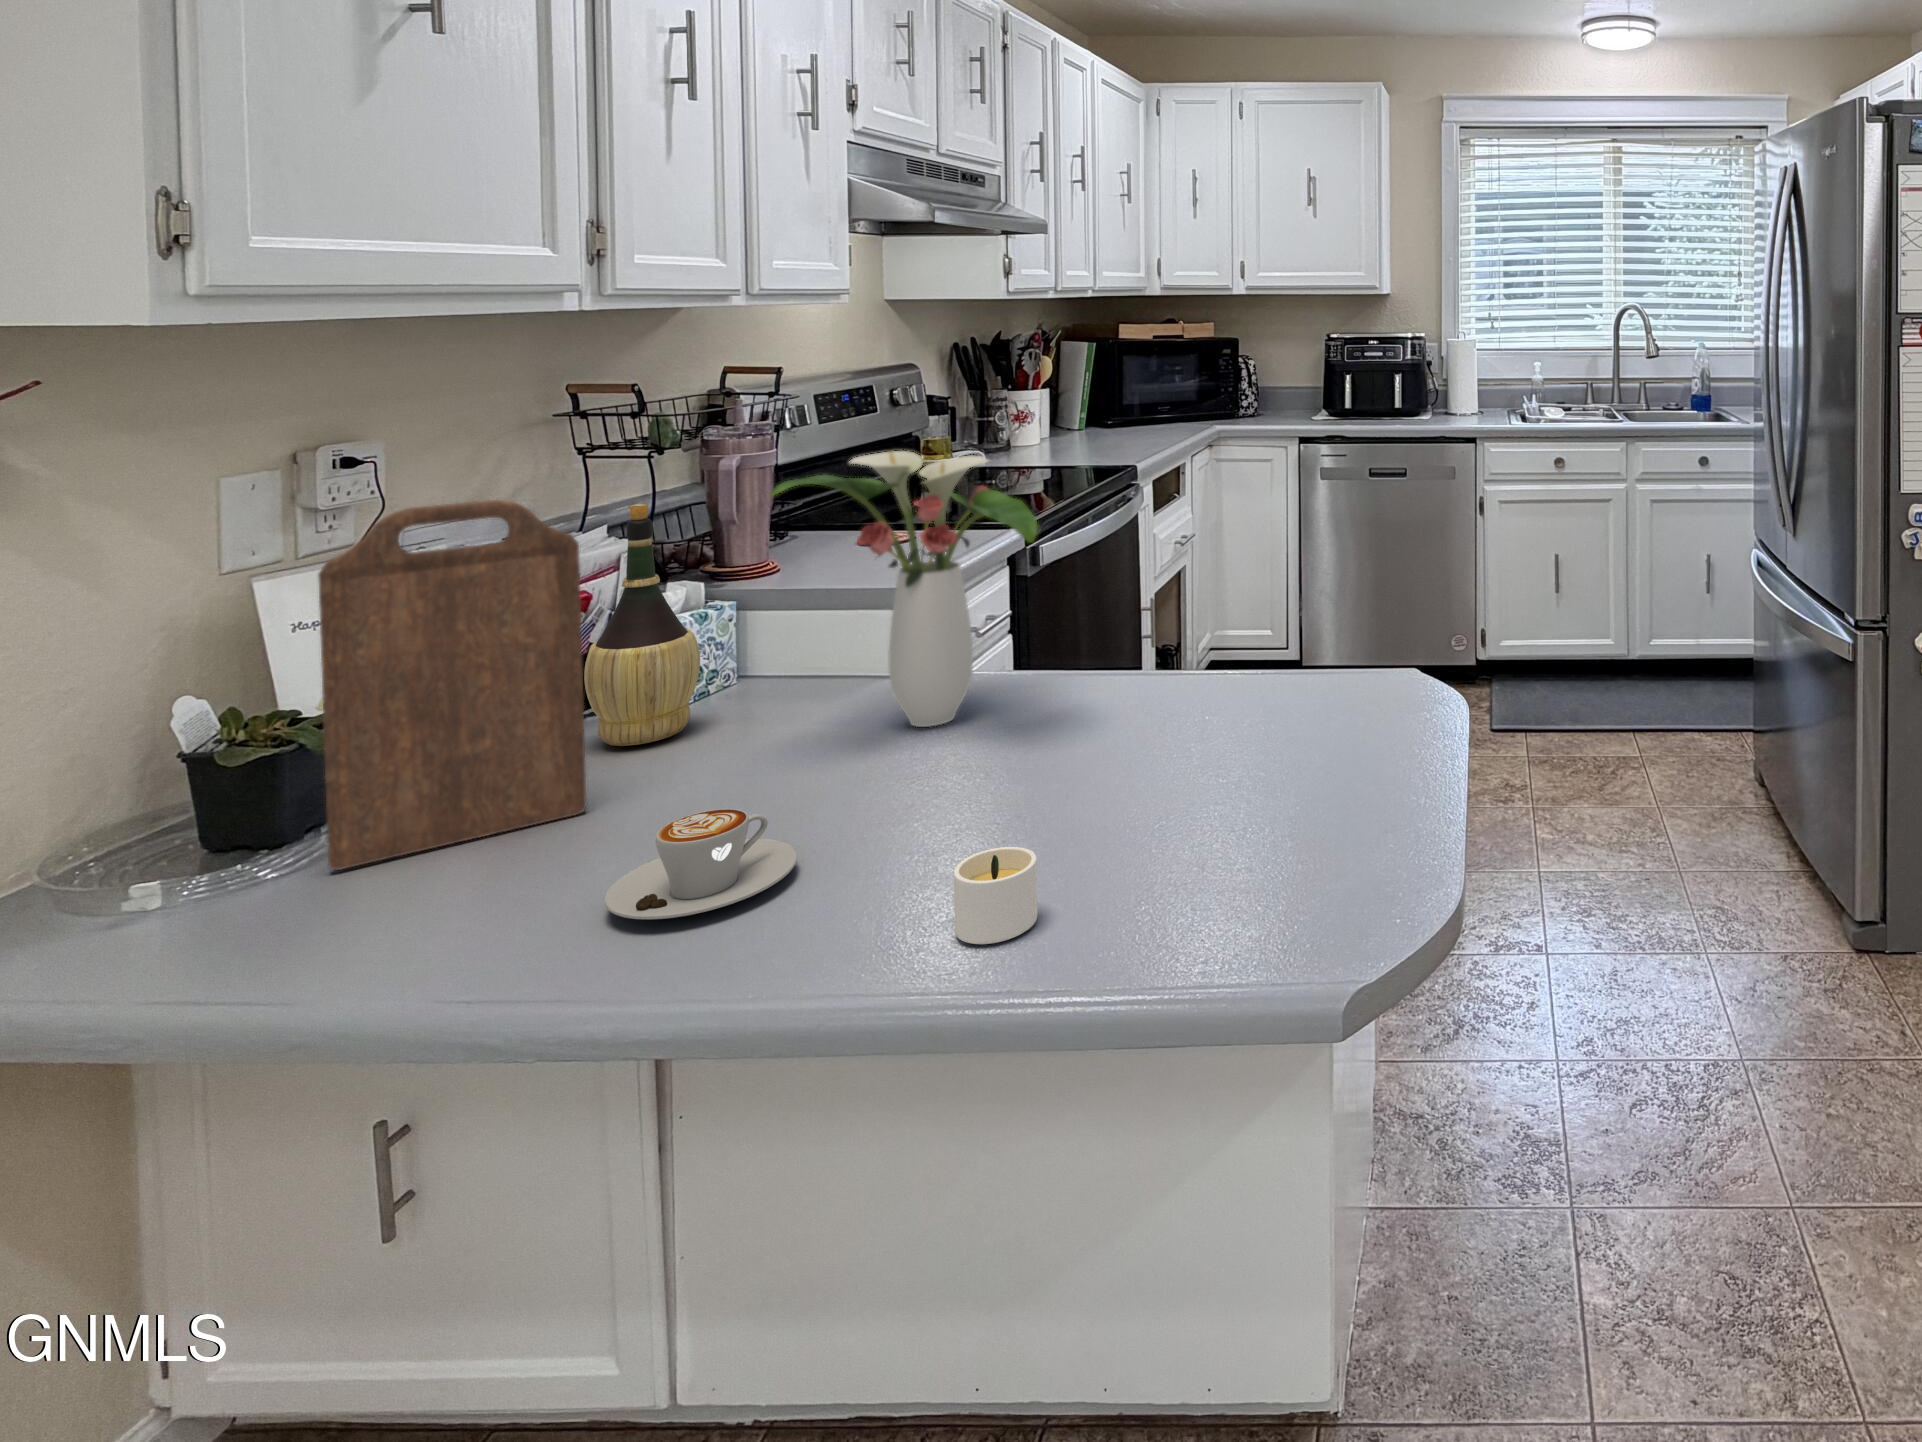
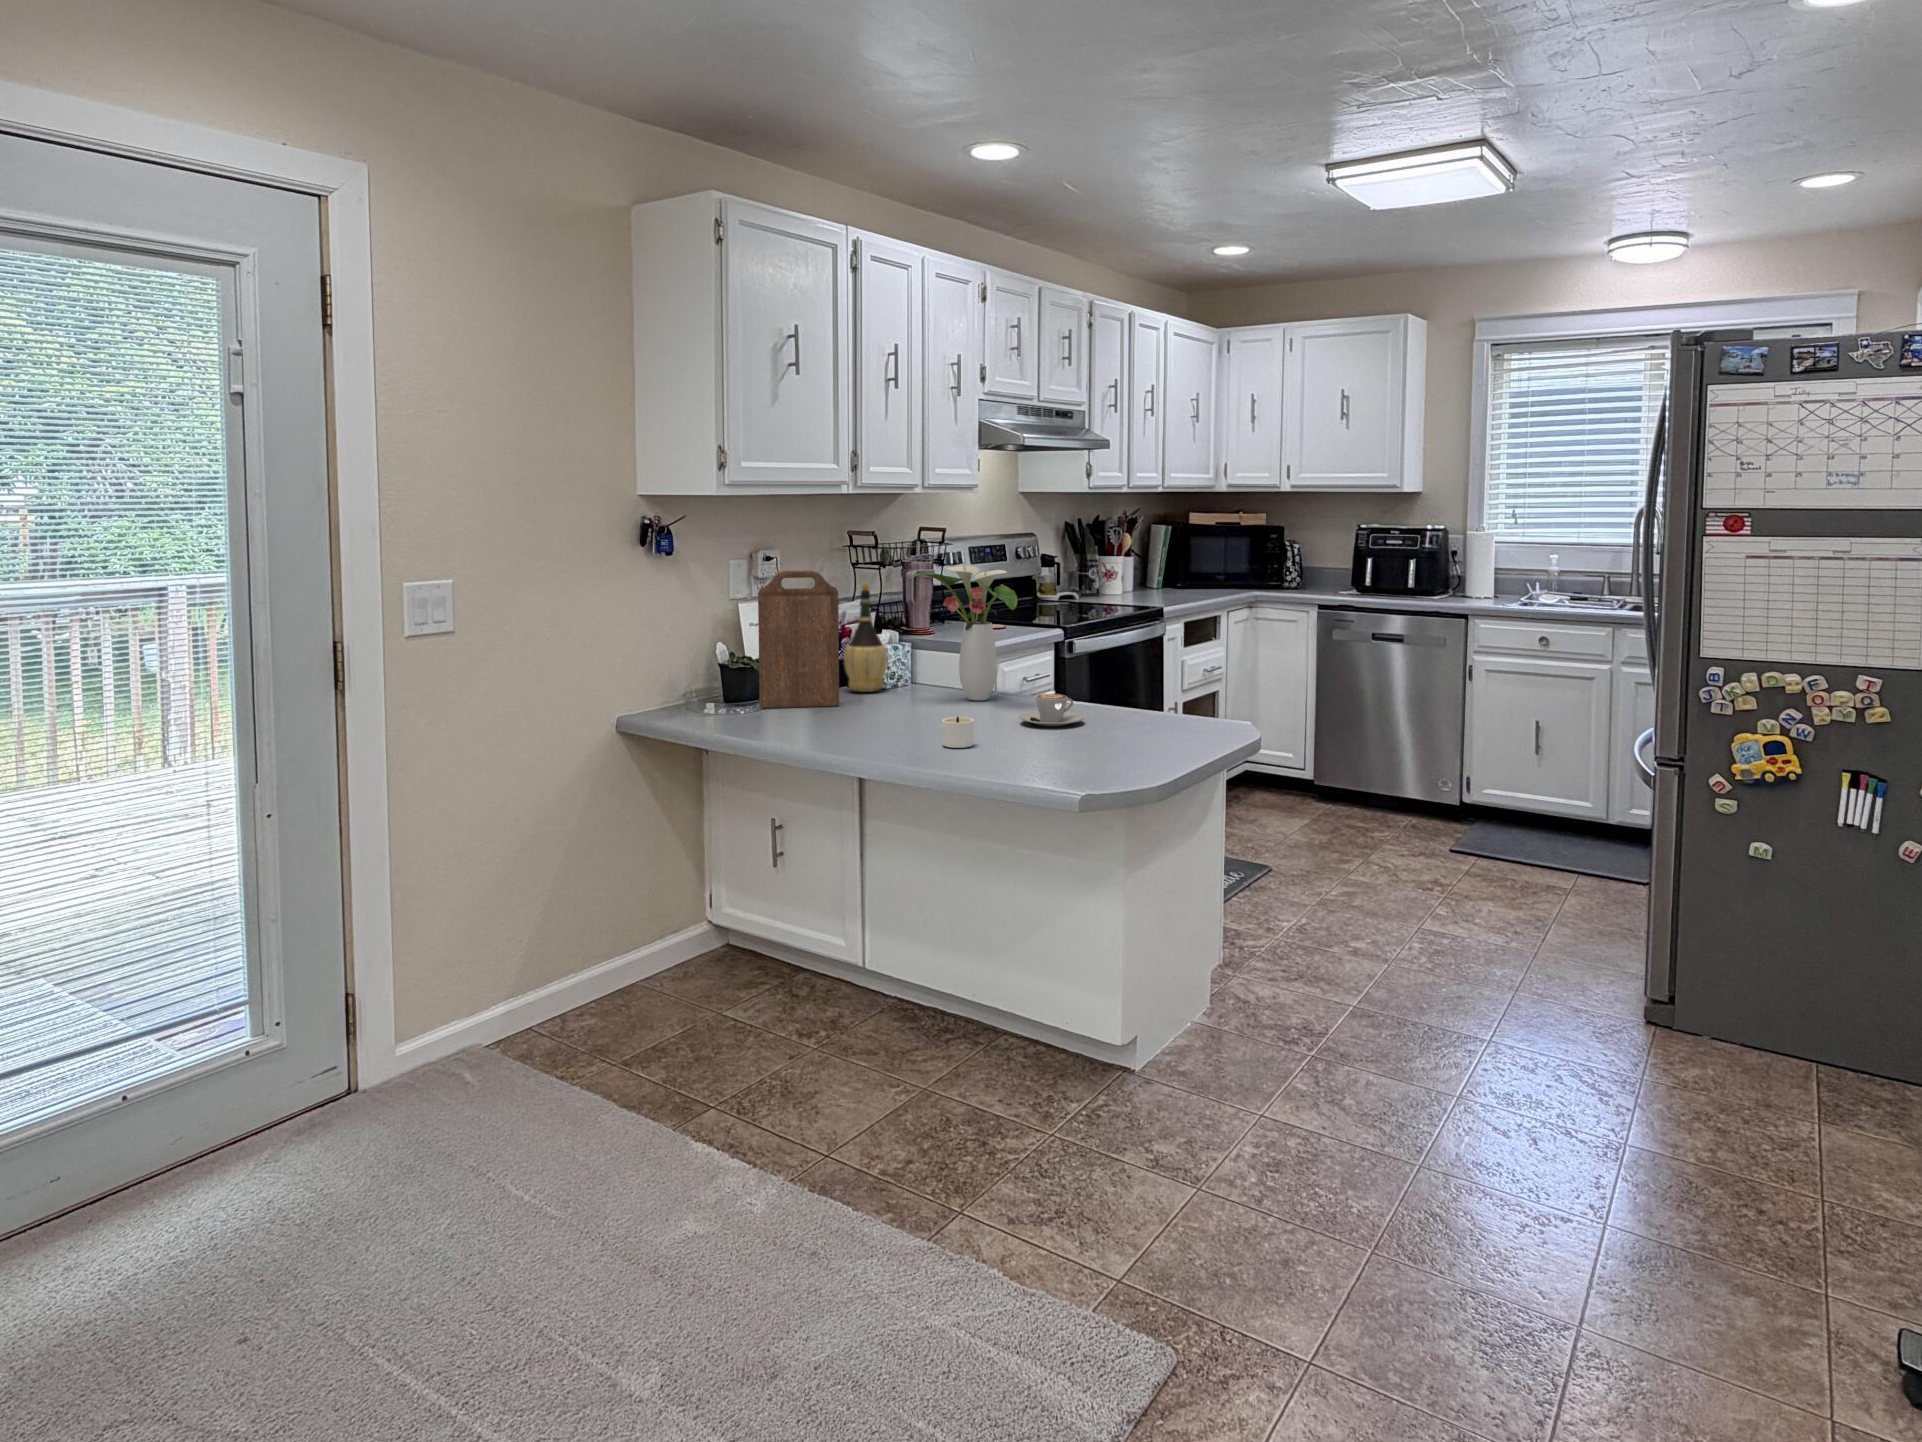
coffee cup: present [605,809,797,919] -> present [1019,694,1084,726]

